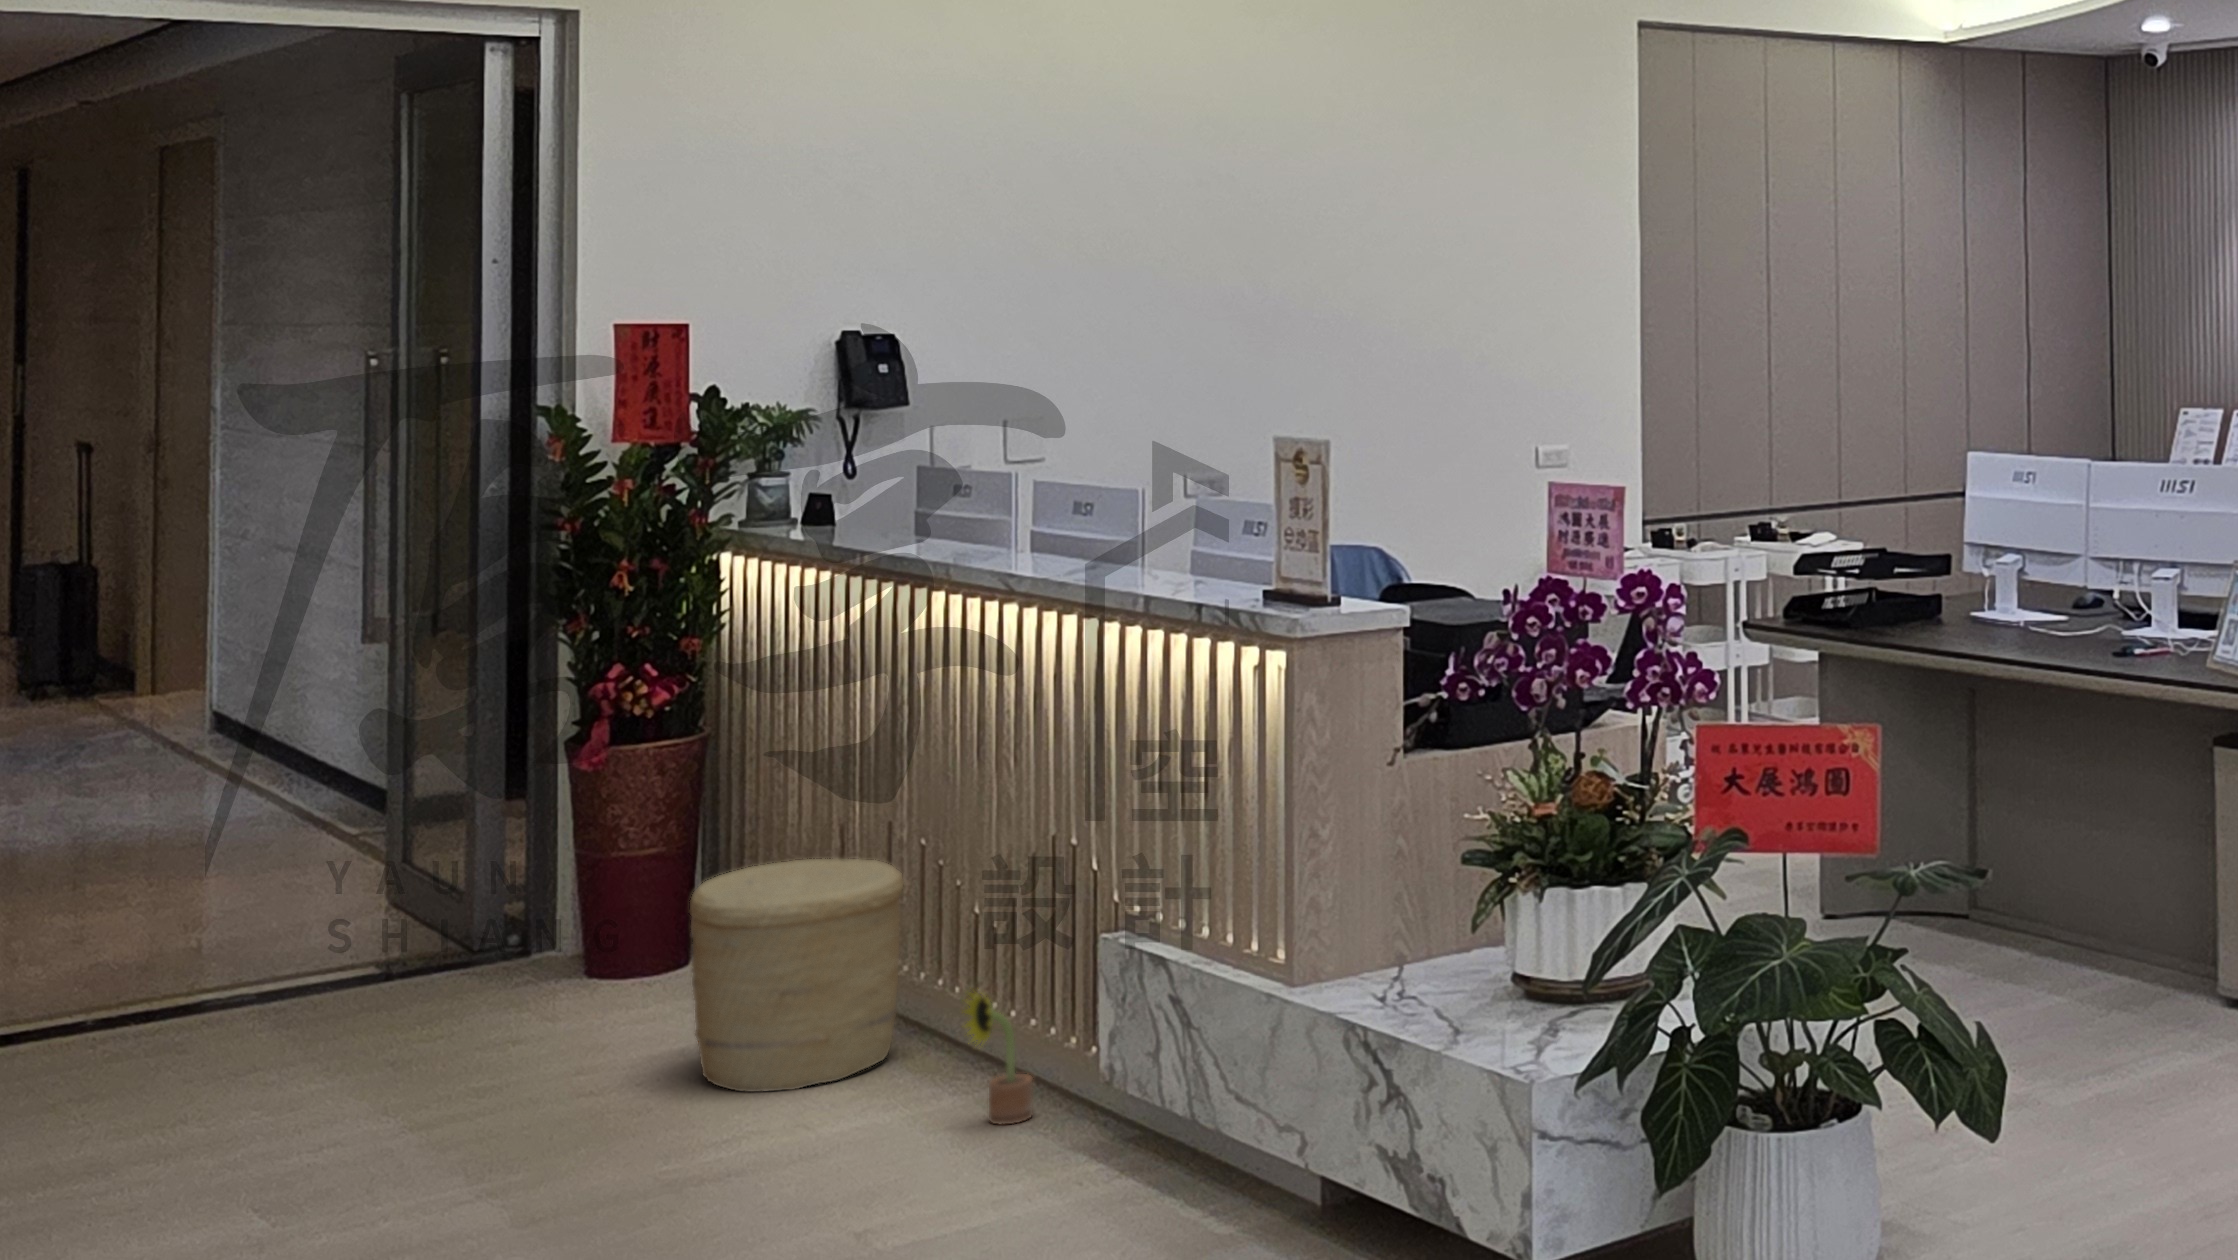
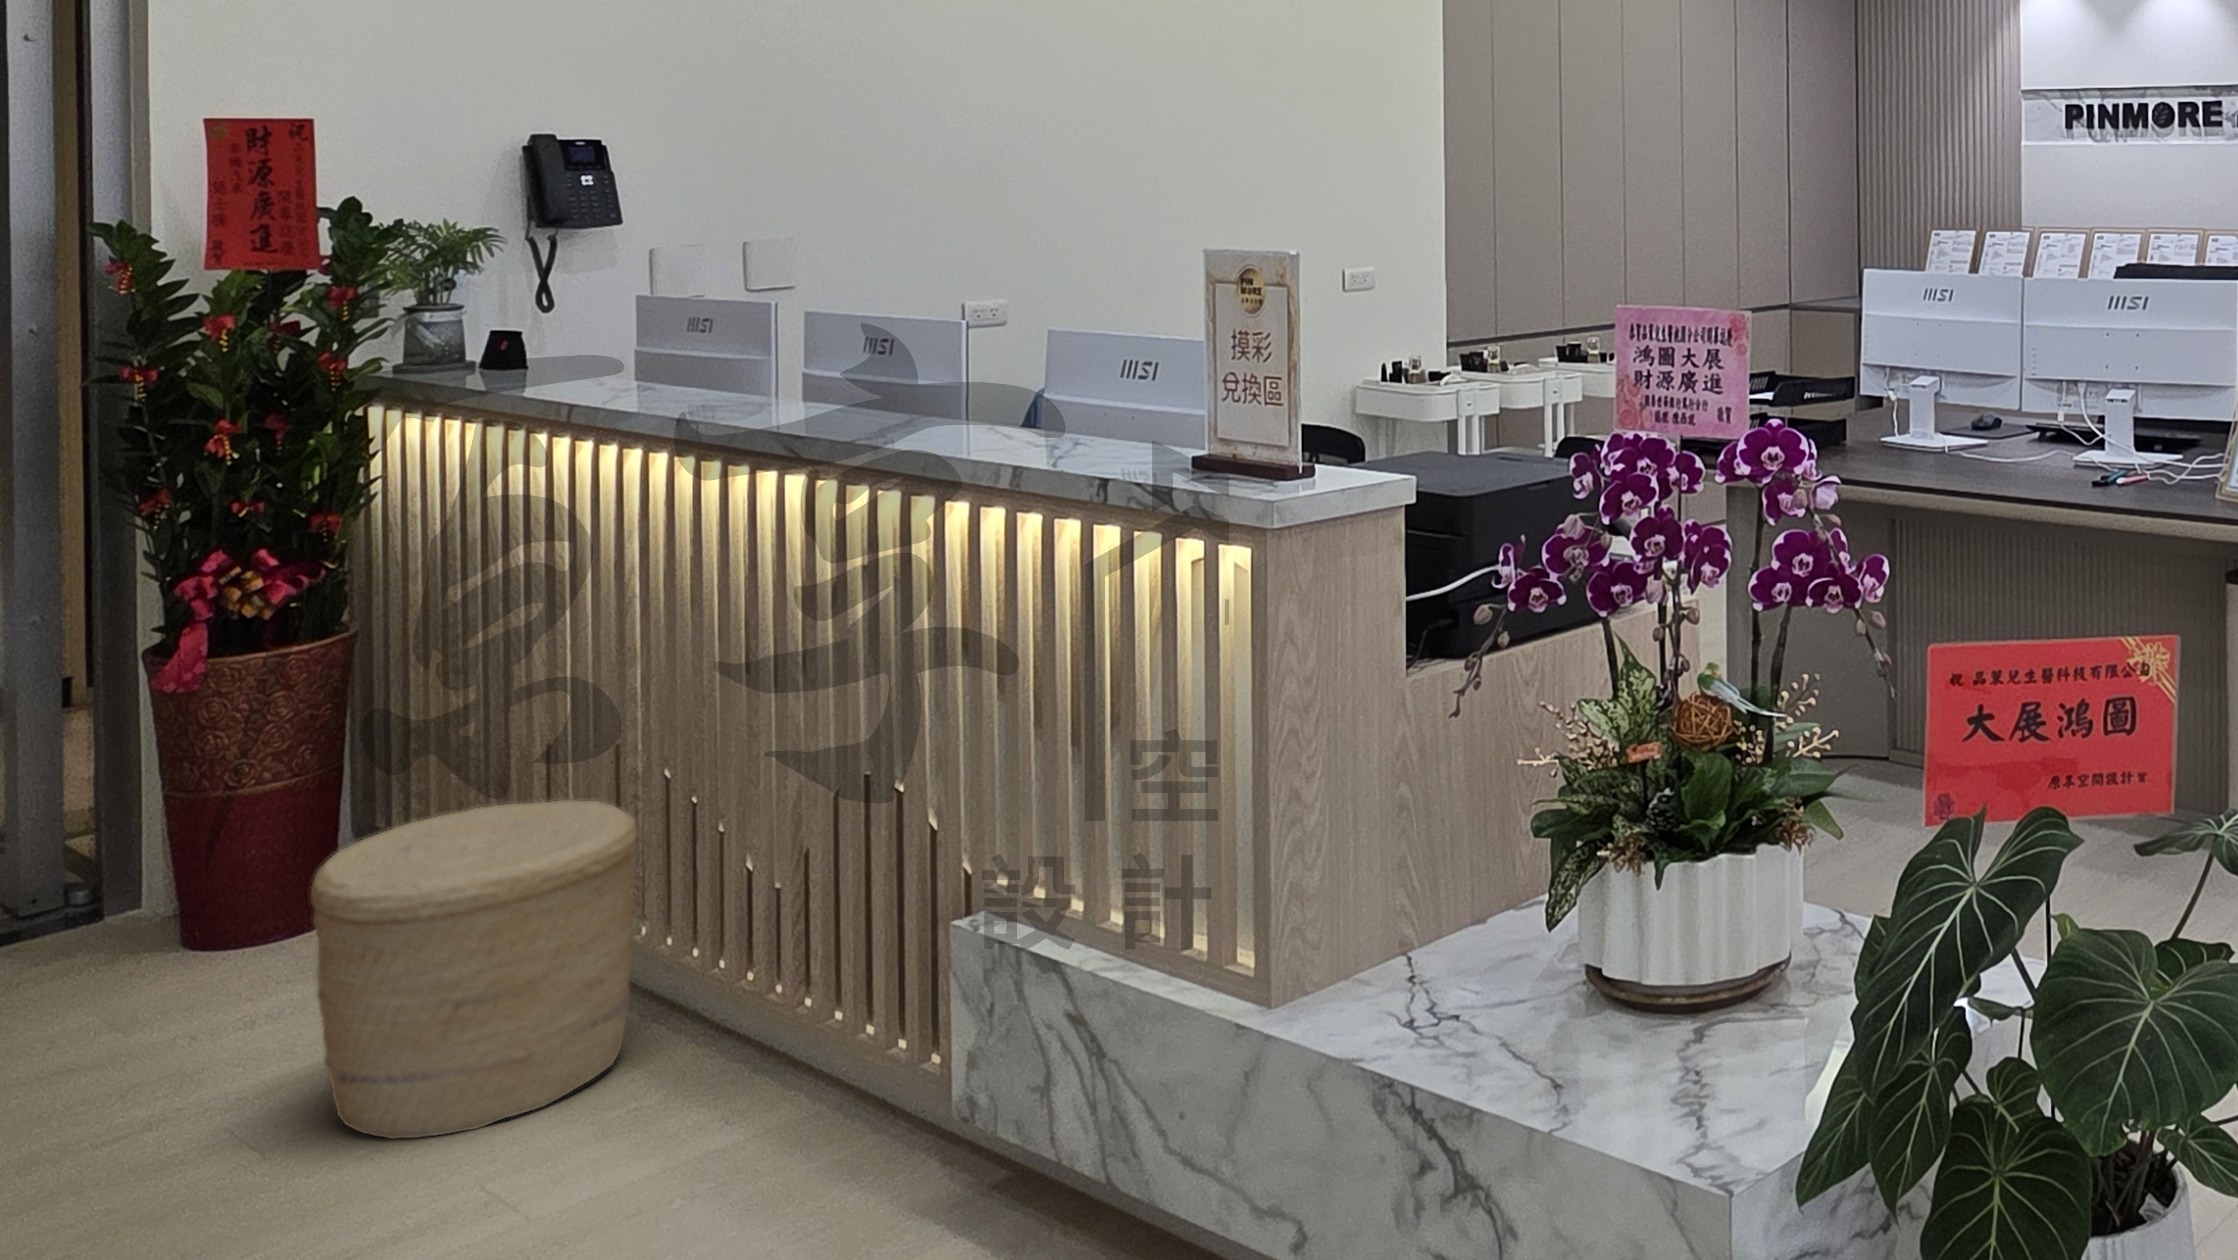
decorative plant: present [964,992,1033,1124] -> none [729,989,838,1169]

